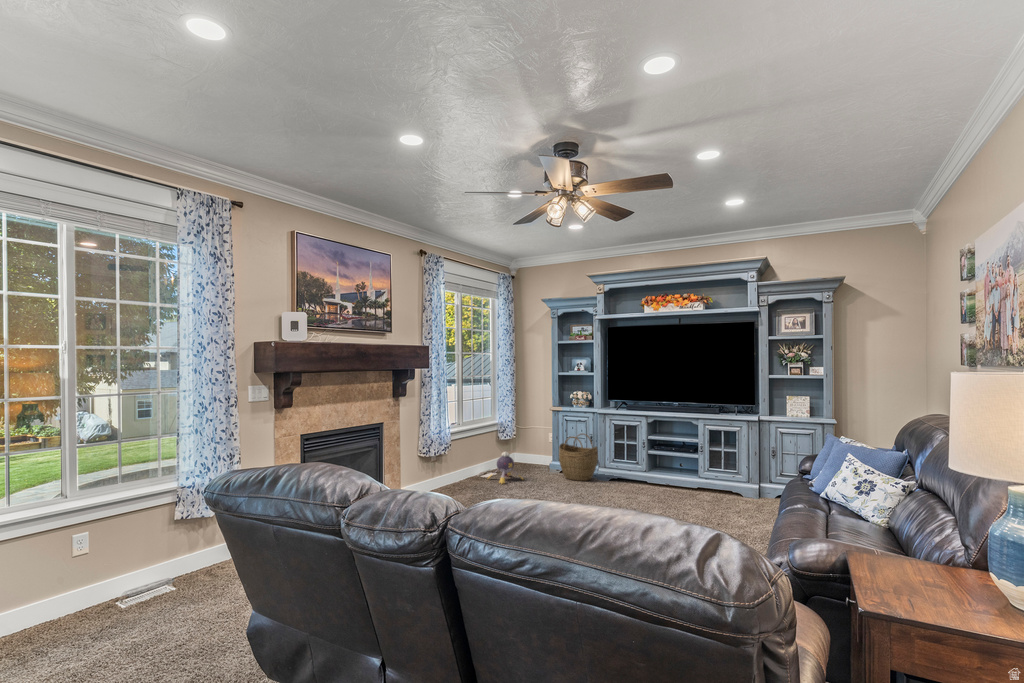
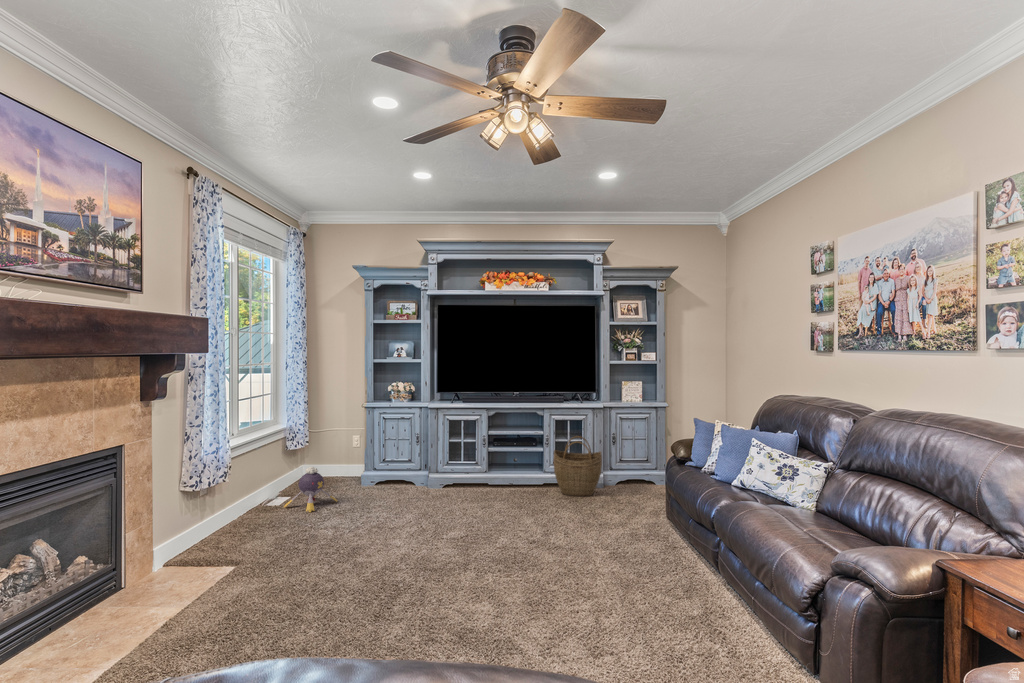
woven basket: present [559,434,598,481] -> present [553,436,602,496]

